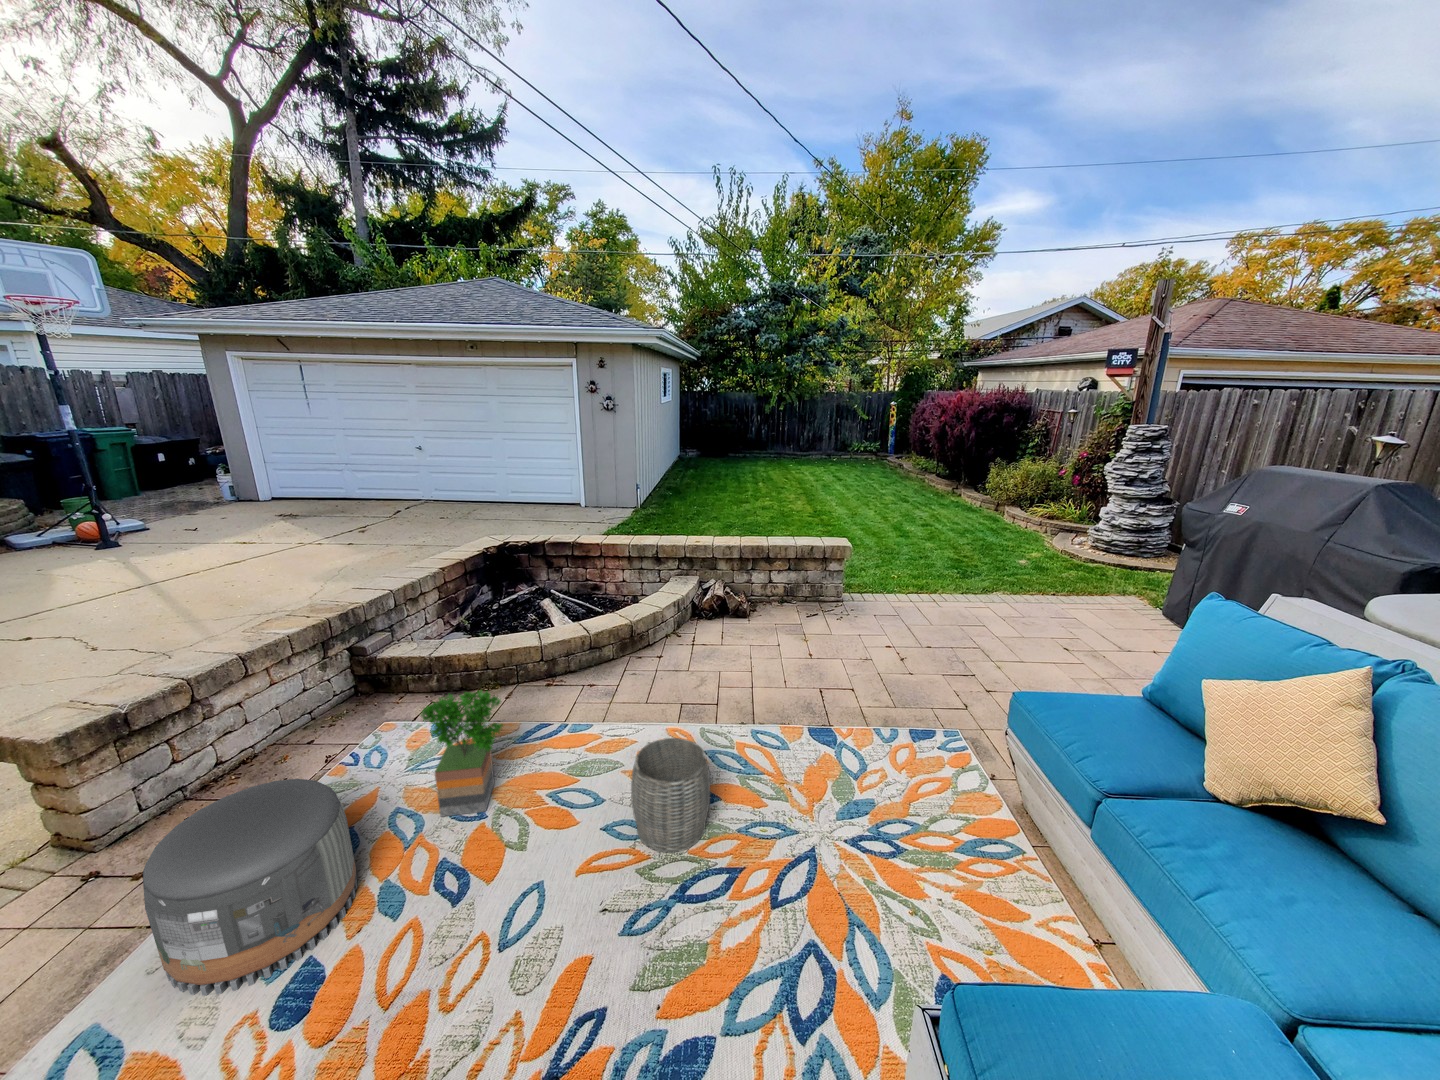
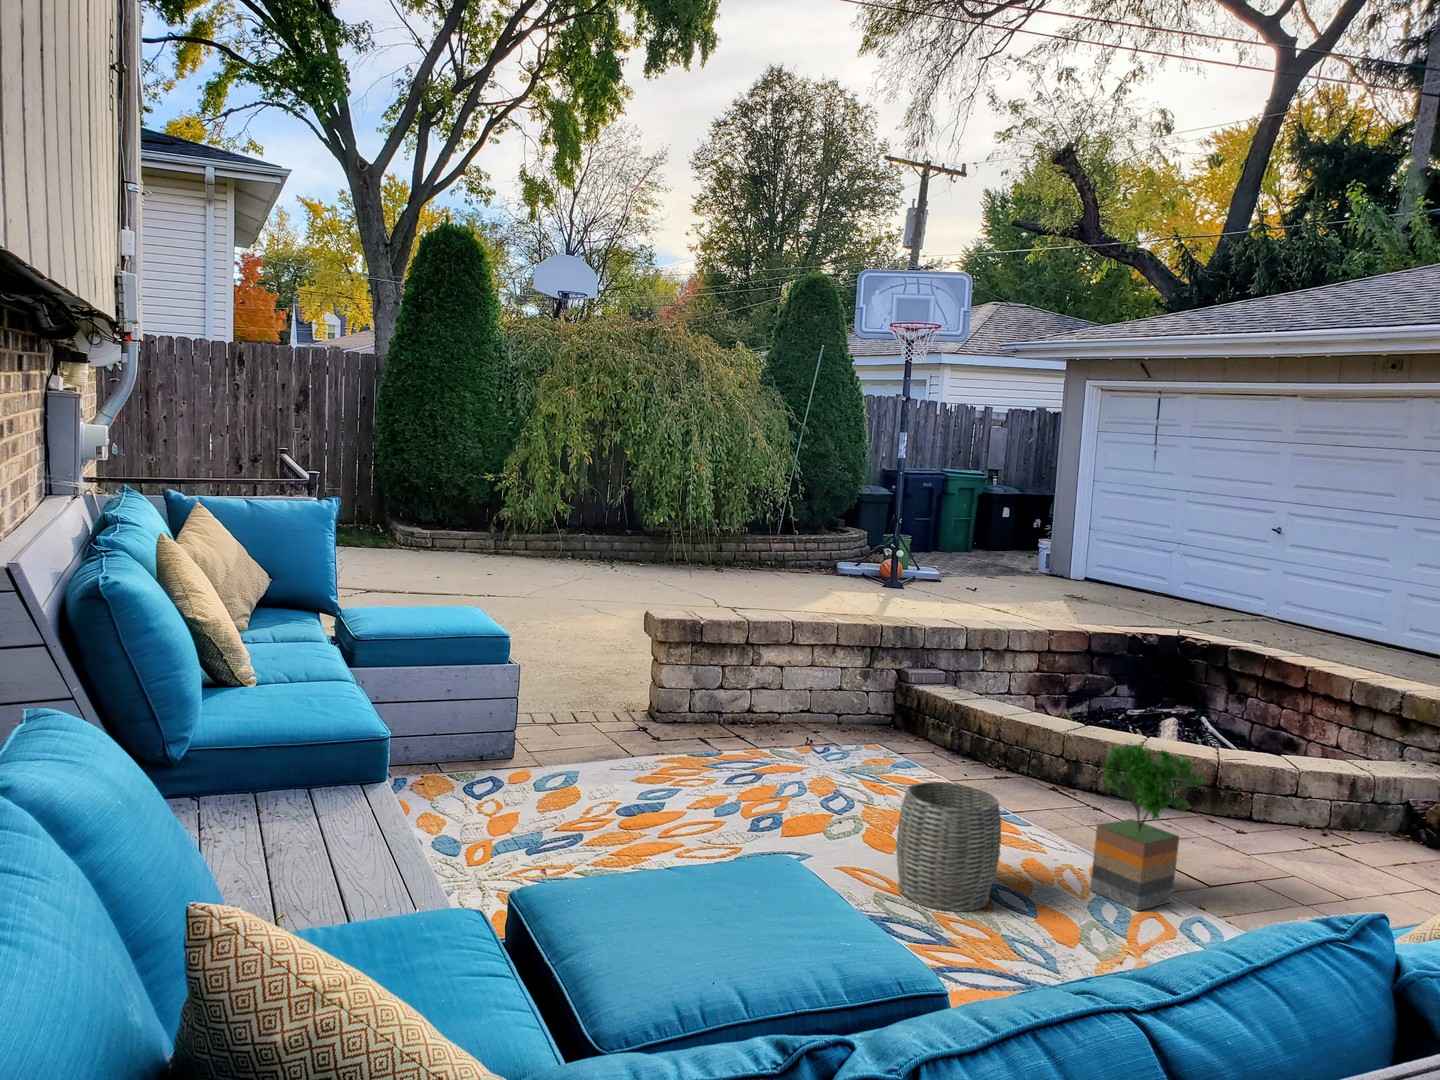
potted tree: present [421,690,503,817] -> present [1090,744,1205,911]
pouf: present [143,779,357,995] -> none [610,674,738,797]

